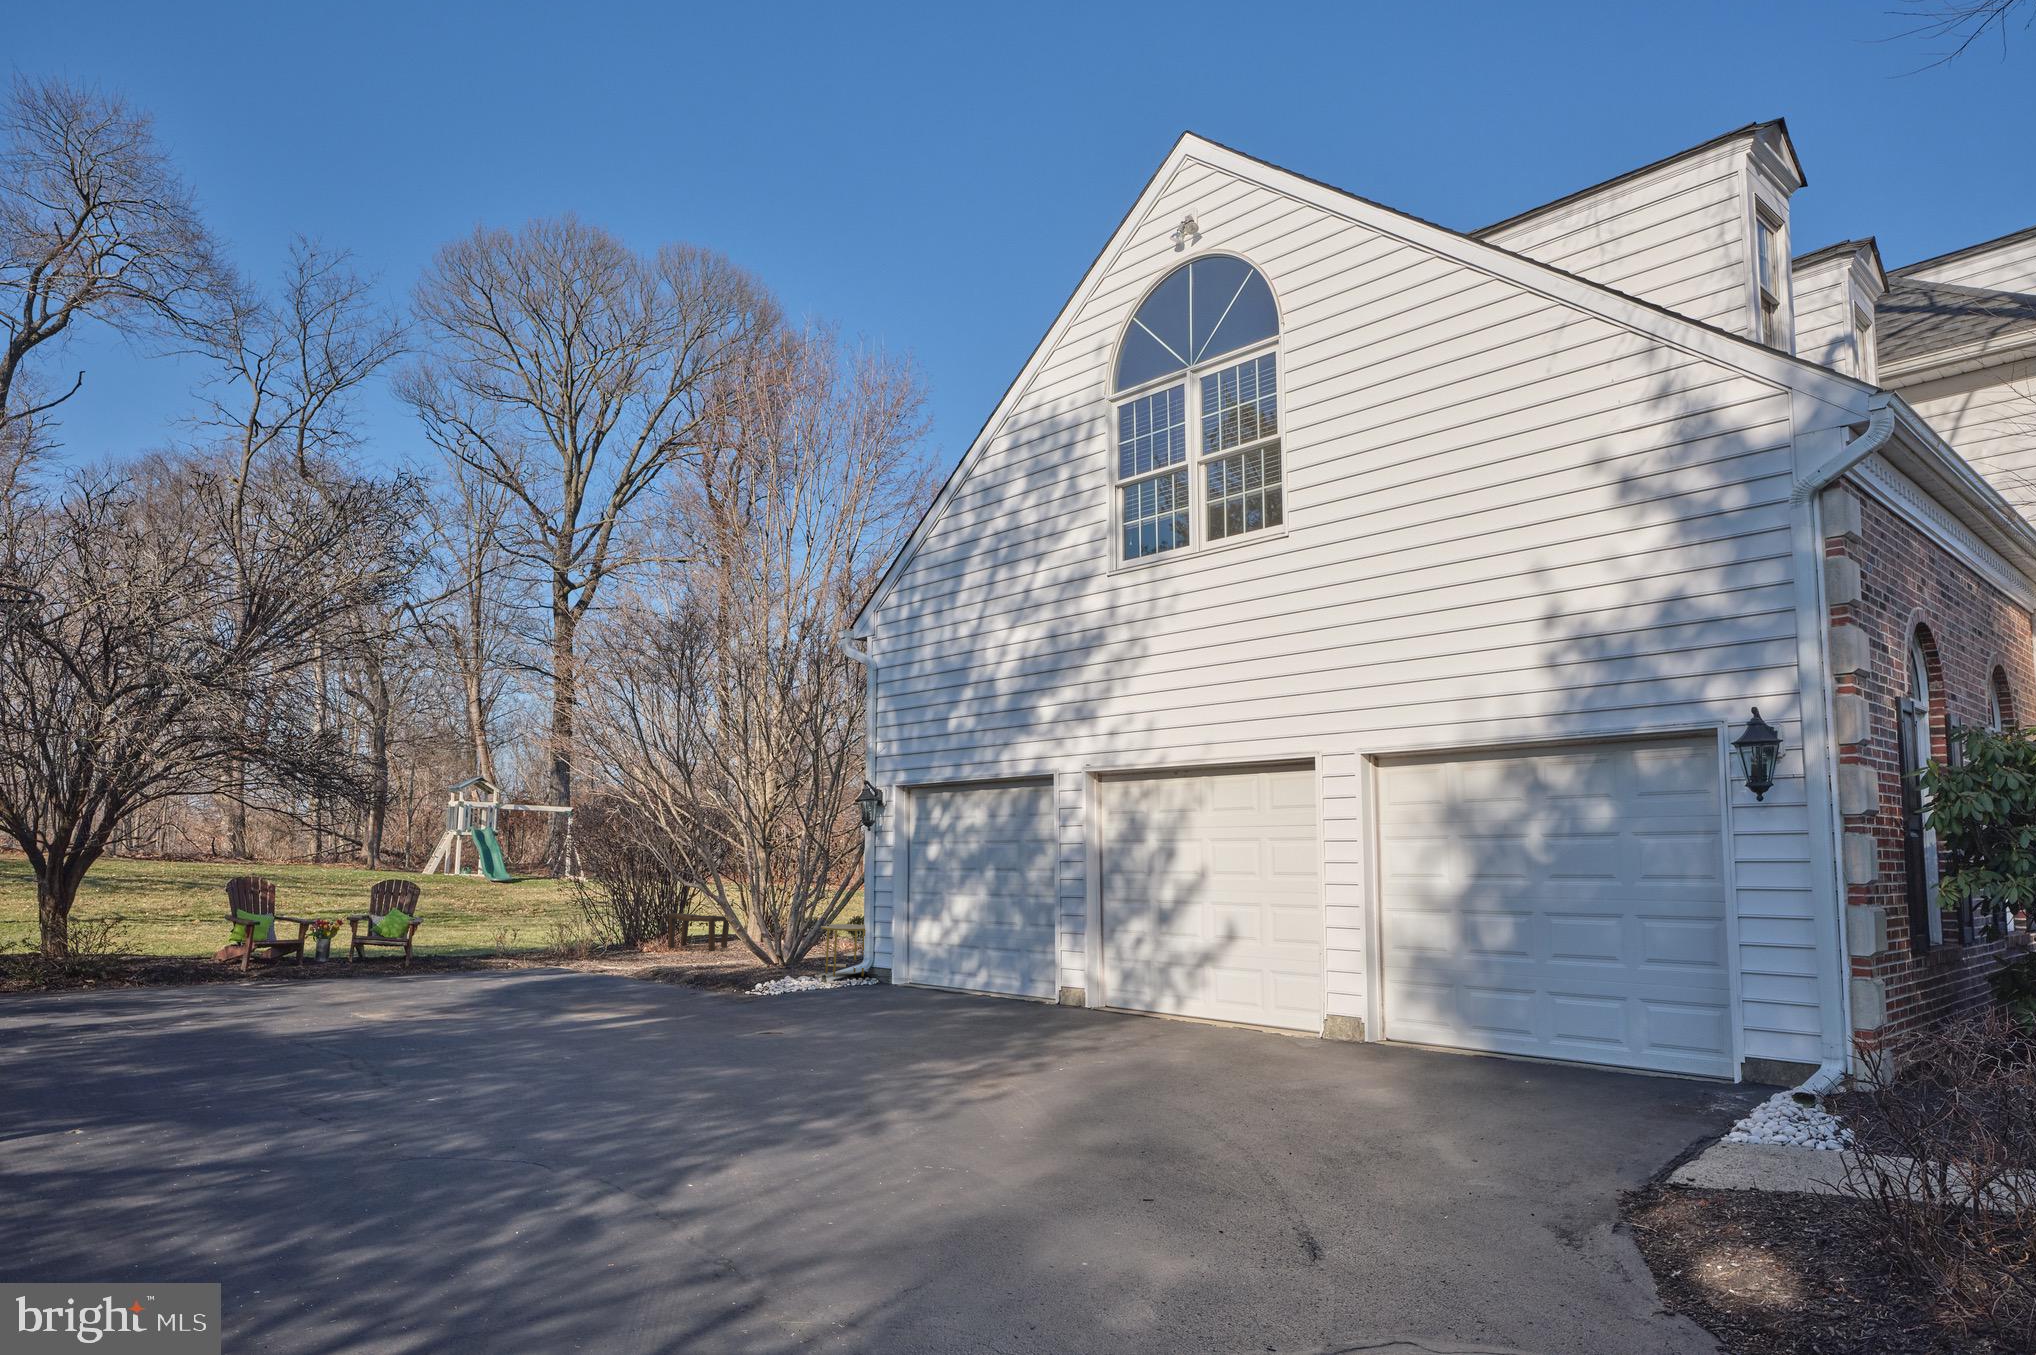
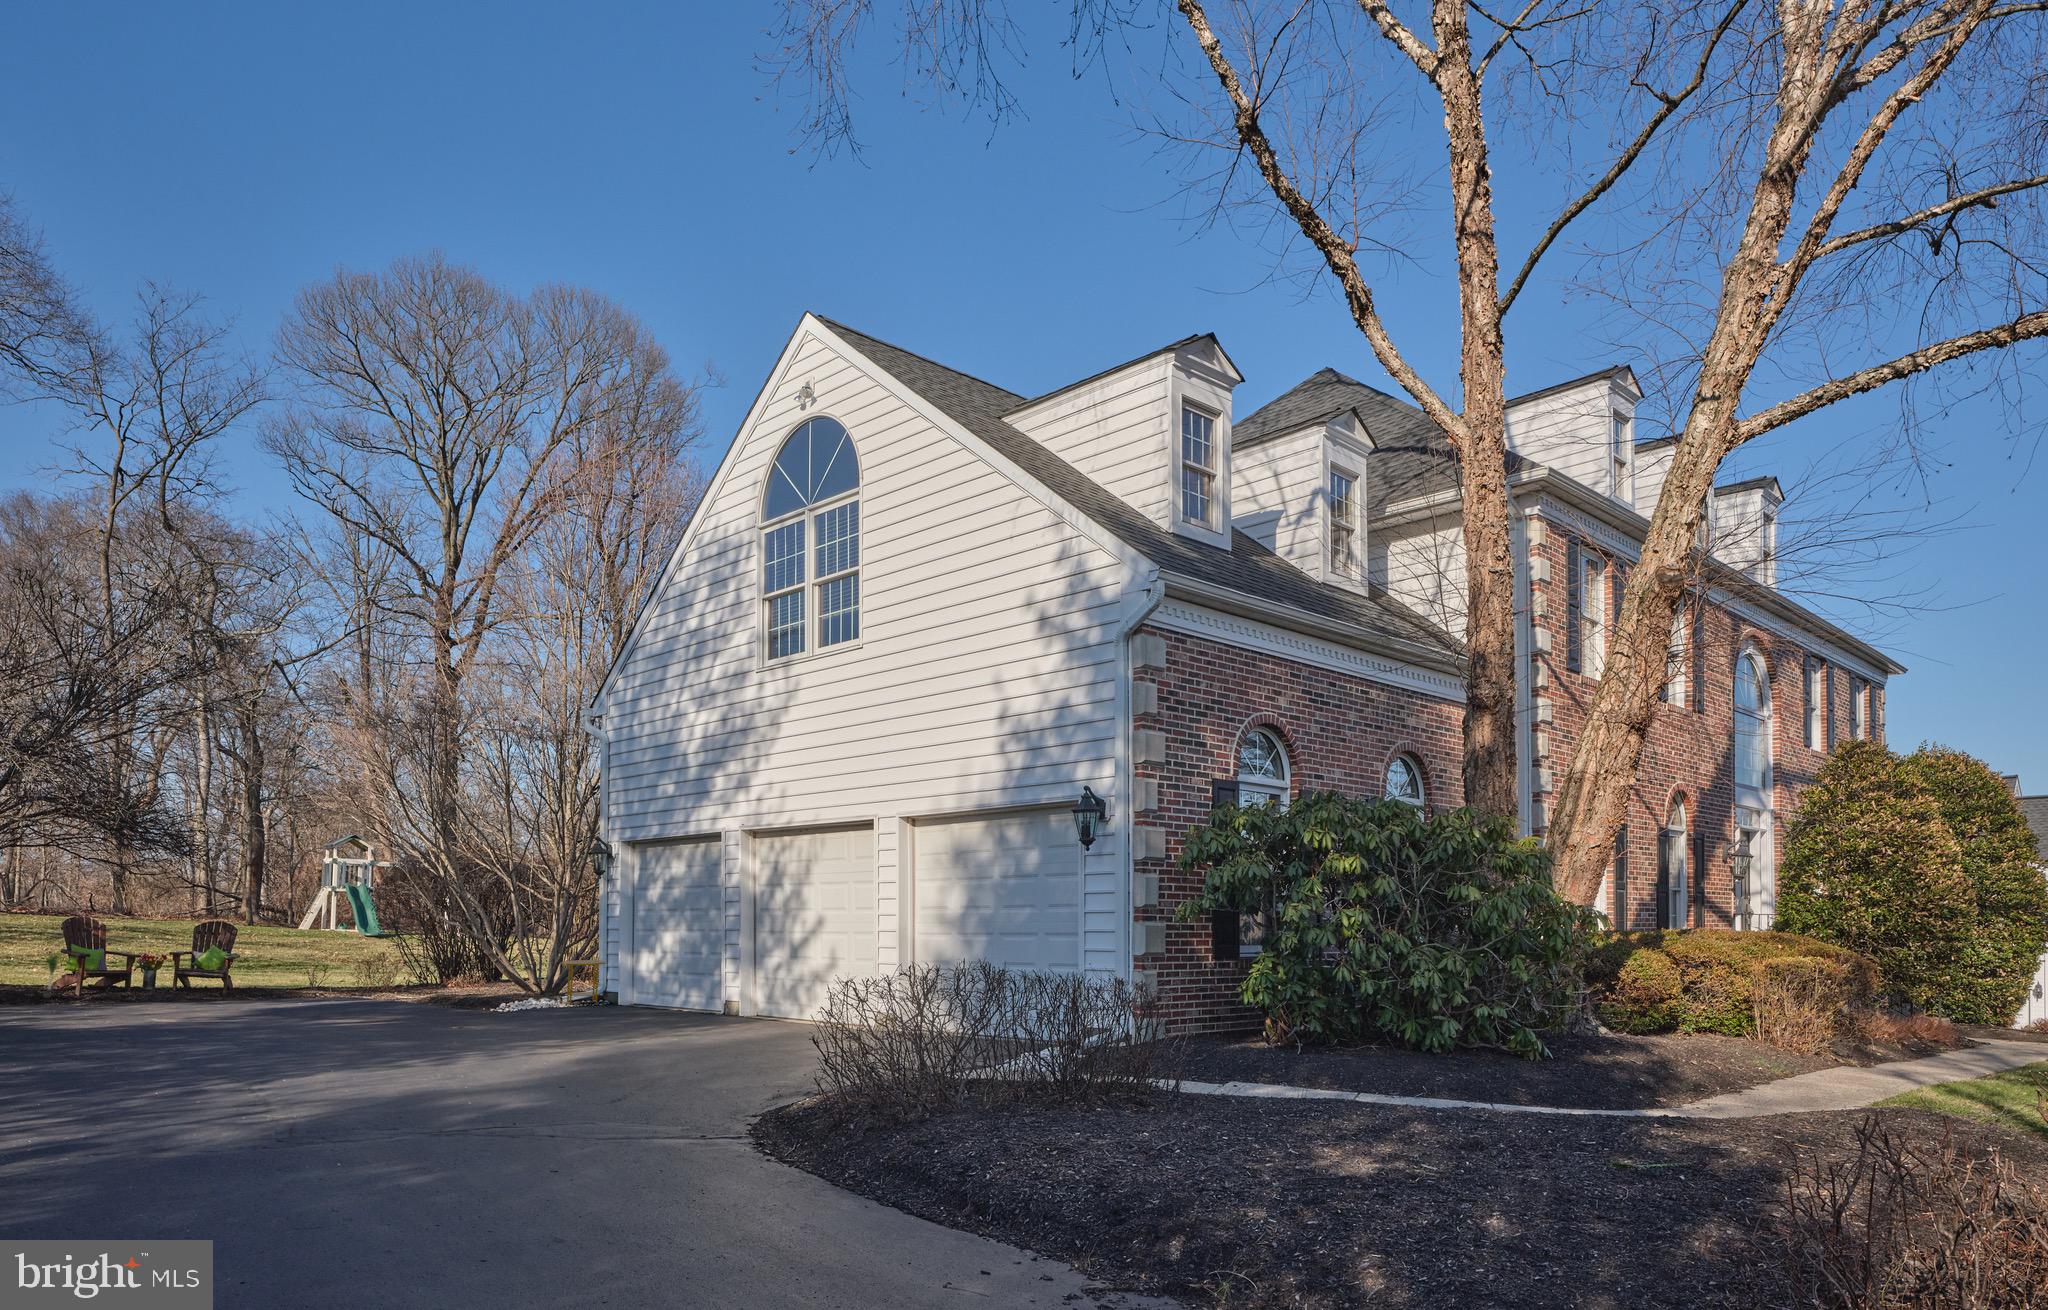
potted plant: none [193,894,240,956] -> present [43,953,60,998]
bench: present [668,913,729,951] -> none [460,955,514,988]

